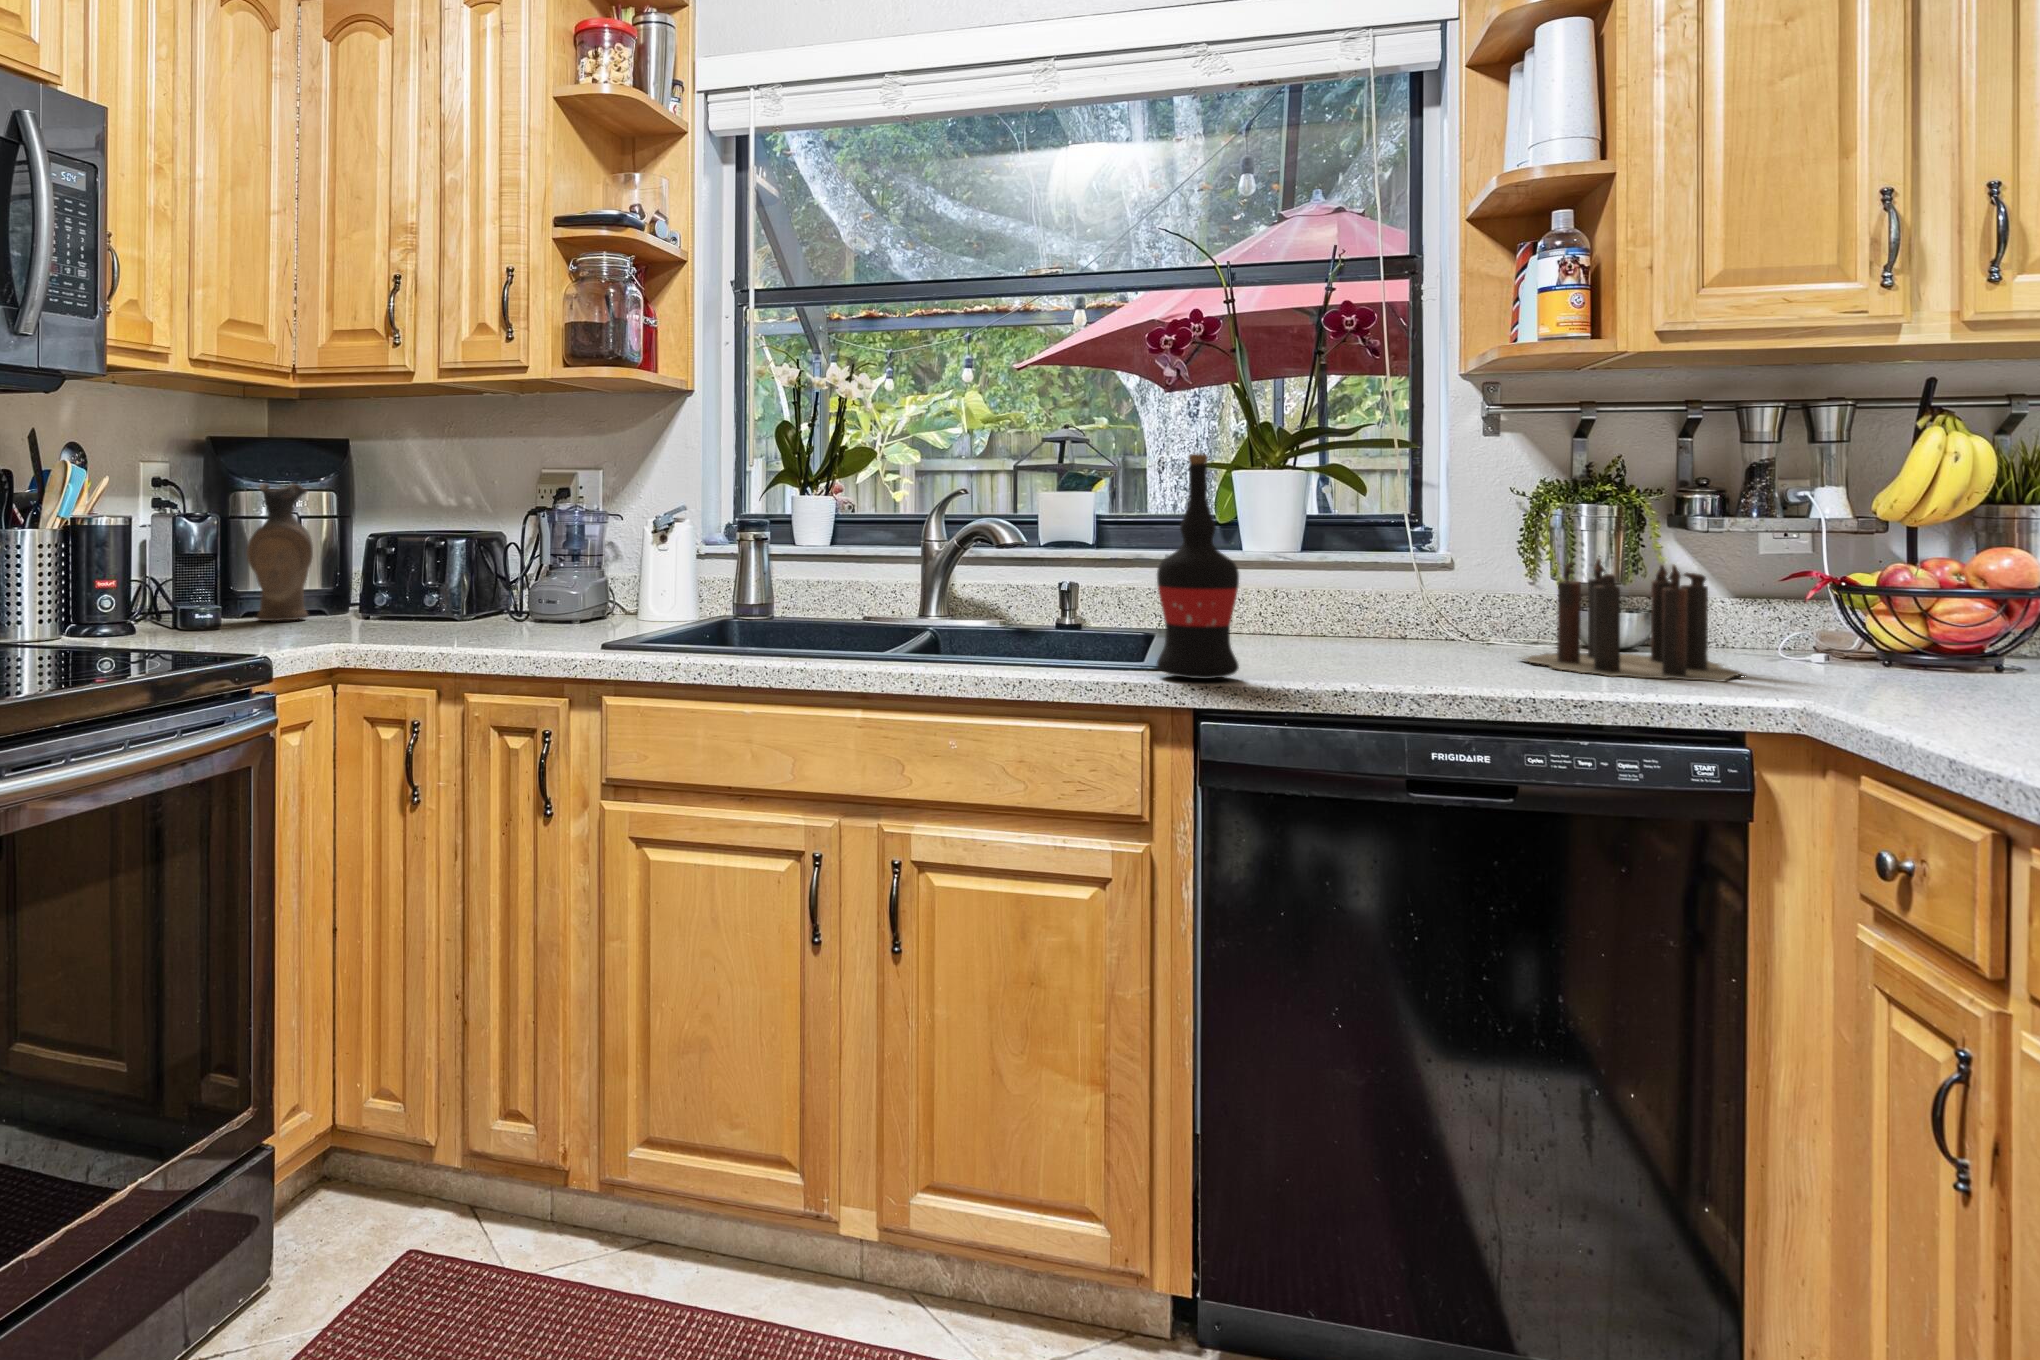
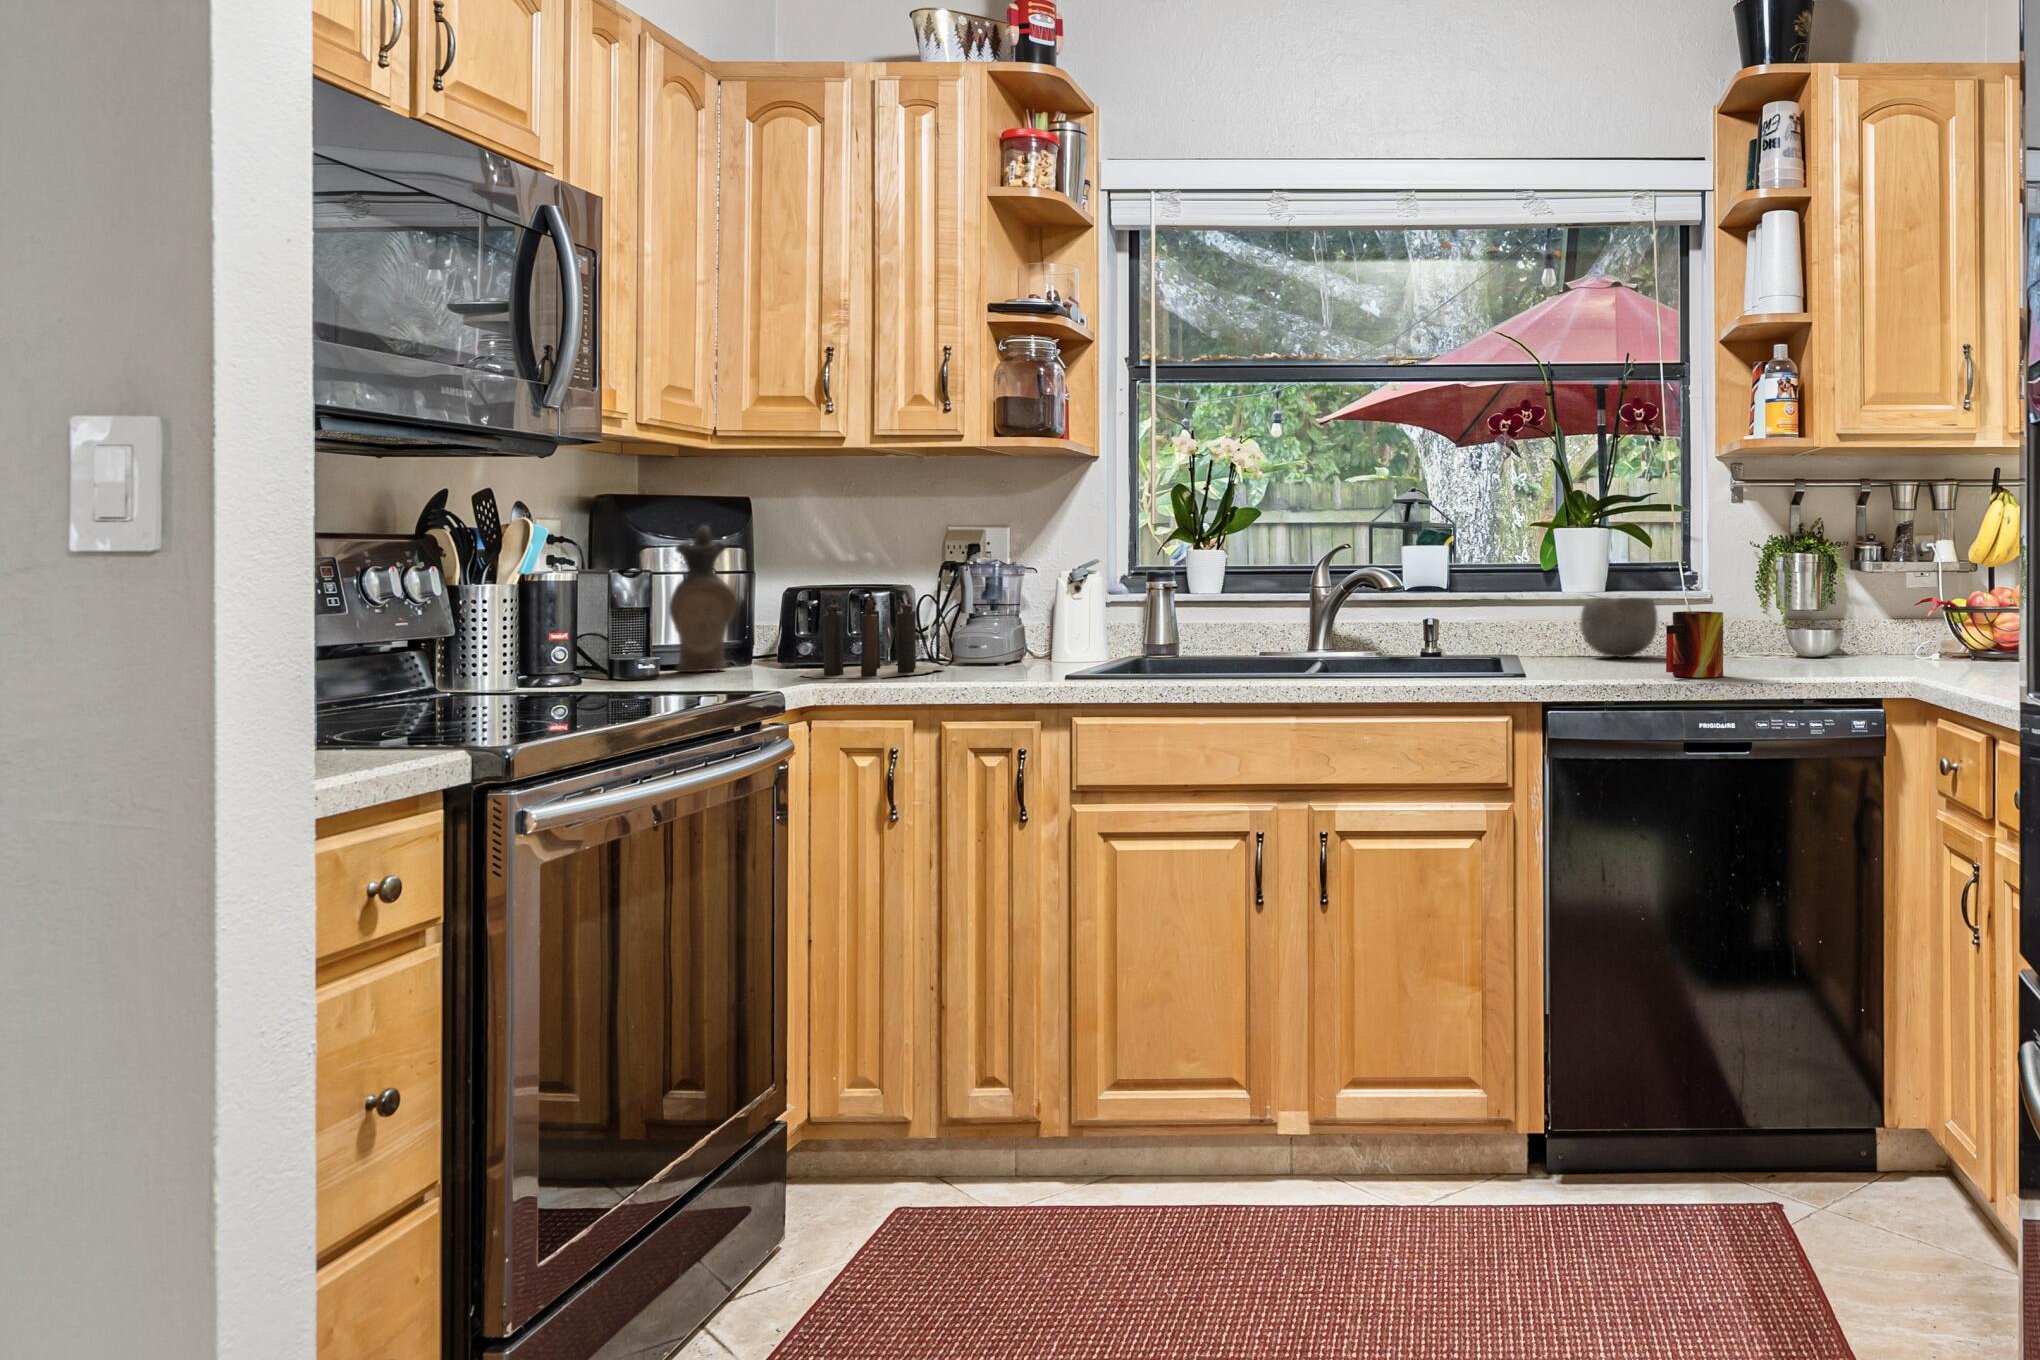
wine bottle: present [1157,454,1239,679] -> none [1519,518,1576,679]
candle: present [1522,559,1741,682] -> present [800,595,945,679]
ceramic bowl: none [1267,560,1375,639] -> present [1580,598,1657,657]
mug: none [1377,586,1469,684] -> present [1666,611,1723,677]

